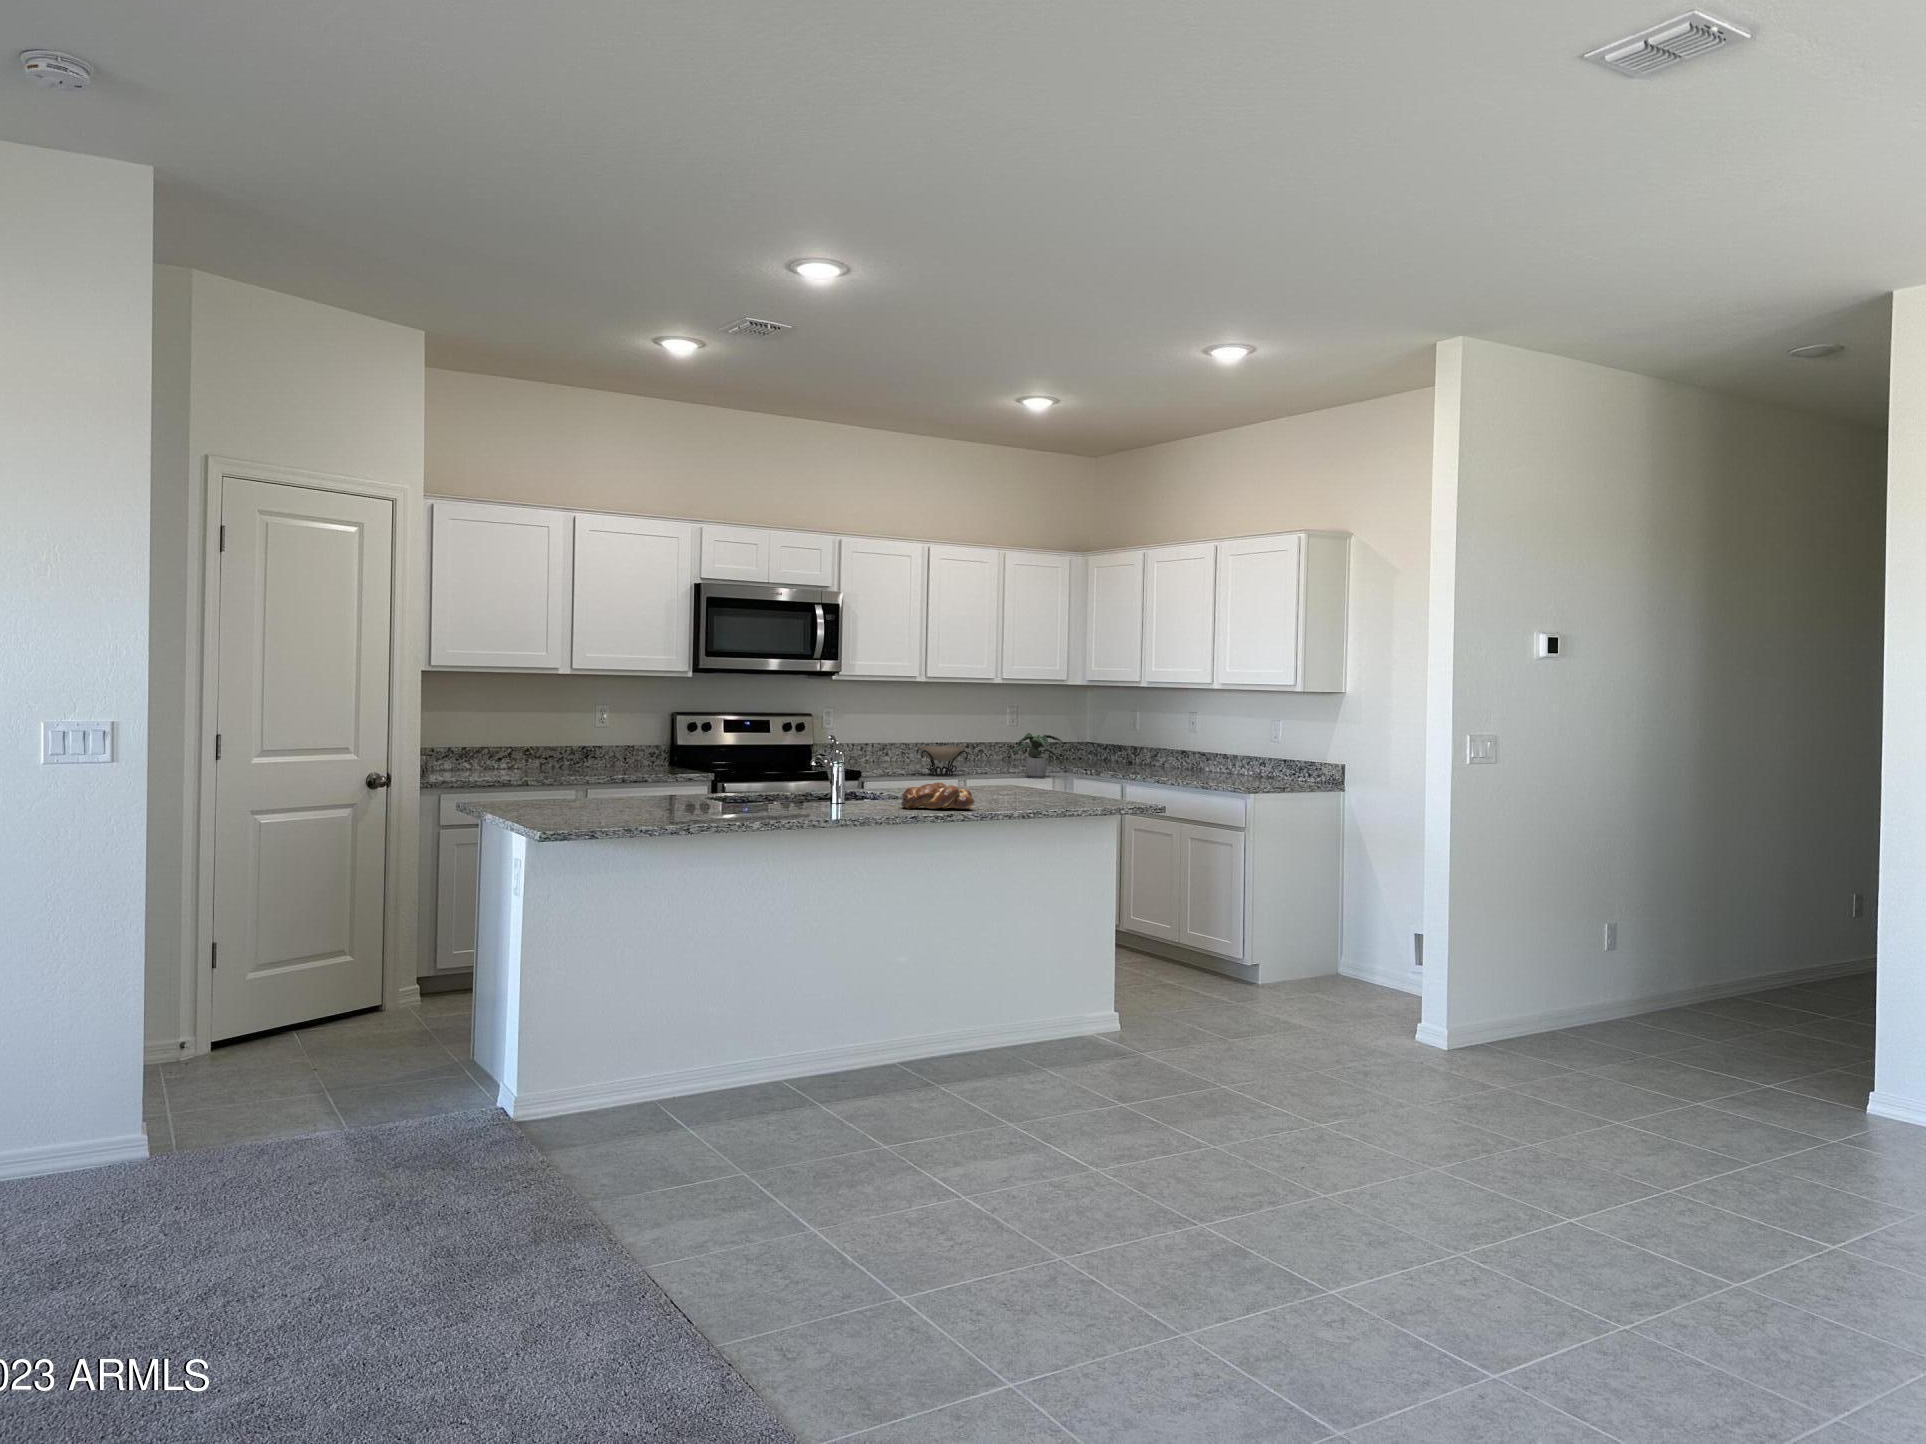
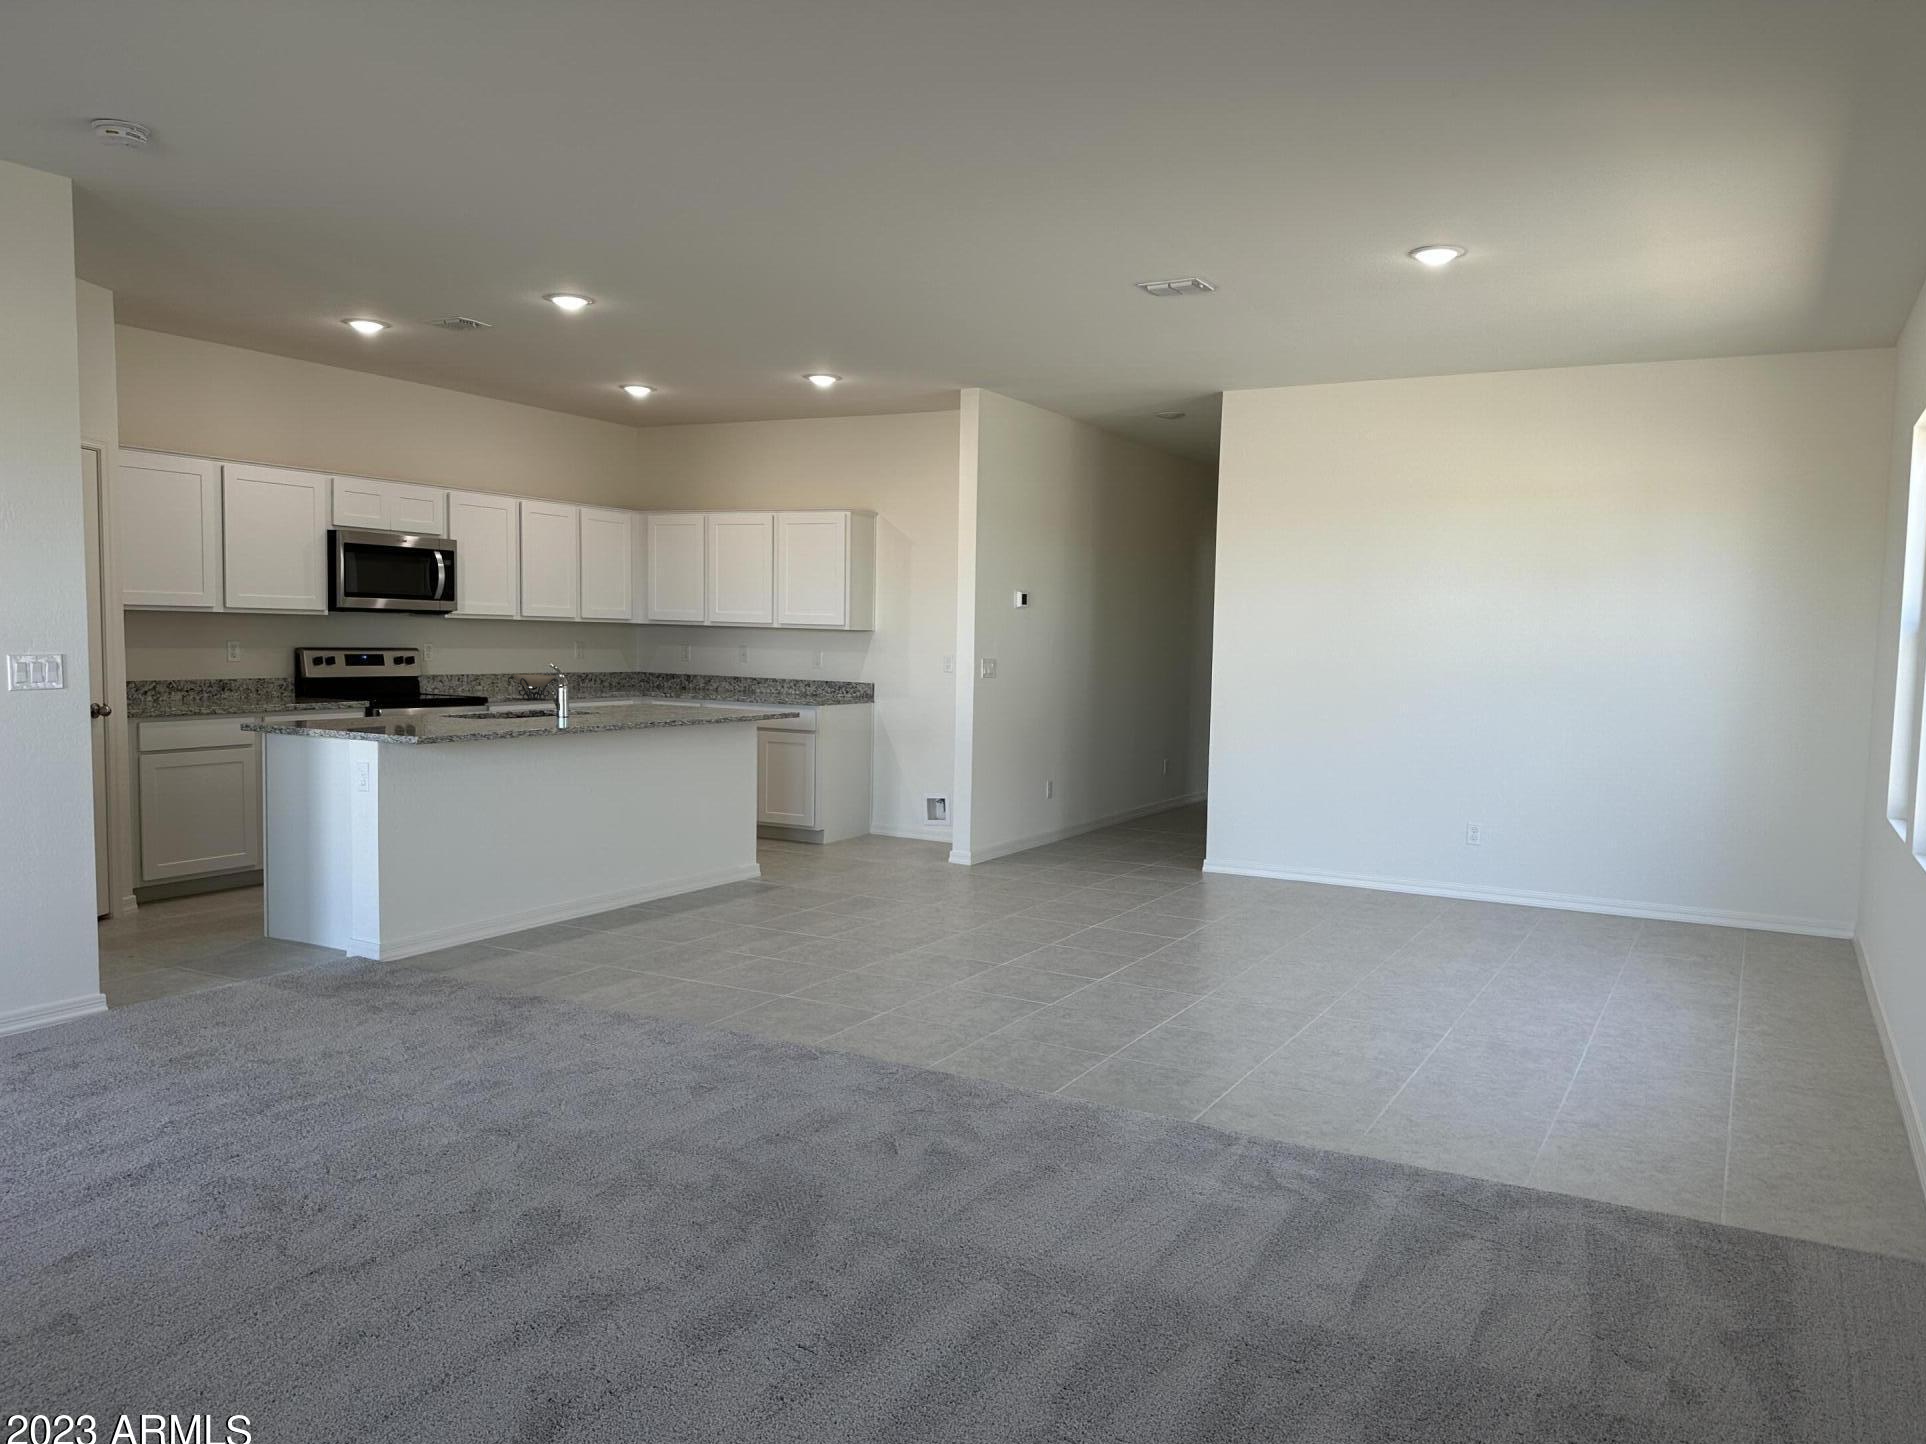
potted plant: present [1014,733,1064,778] -> none [594,662,633,700]
bread loaf: present [901,783,975,809] -> none [612,702,670,723]

